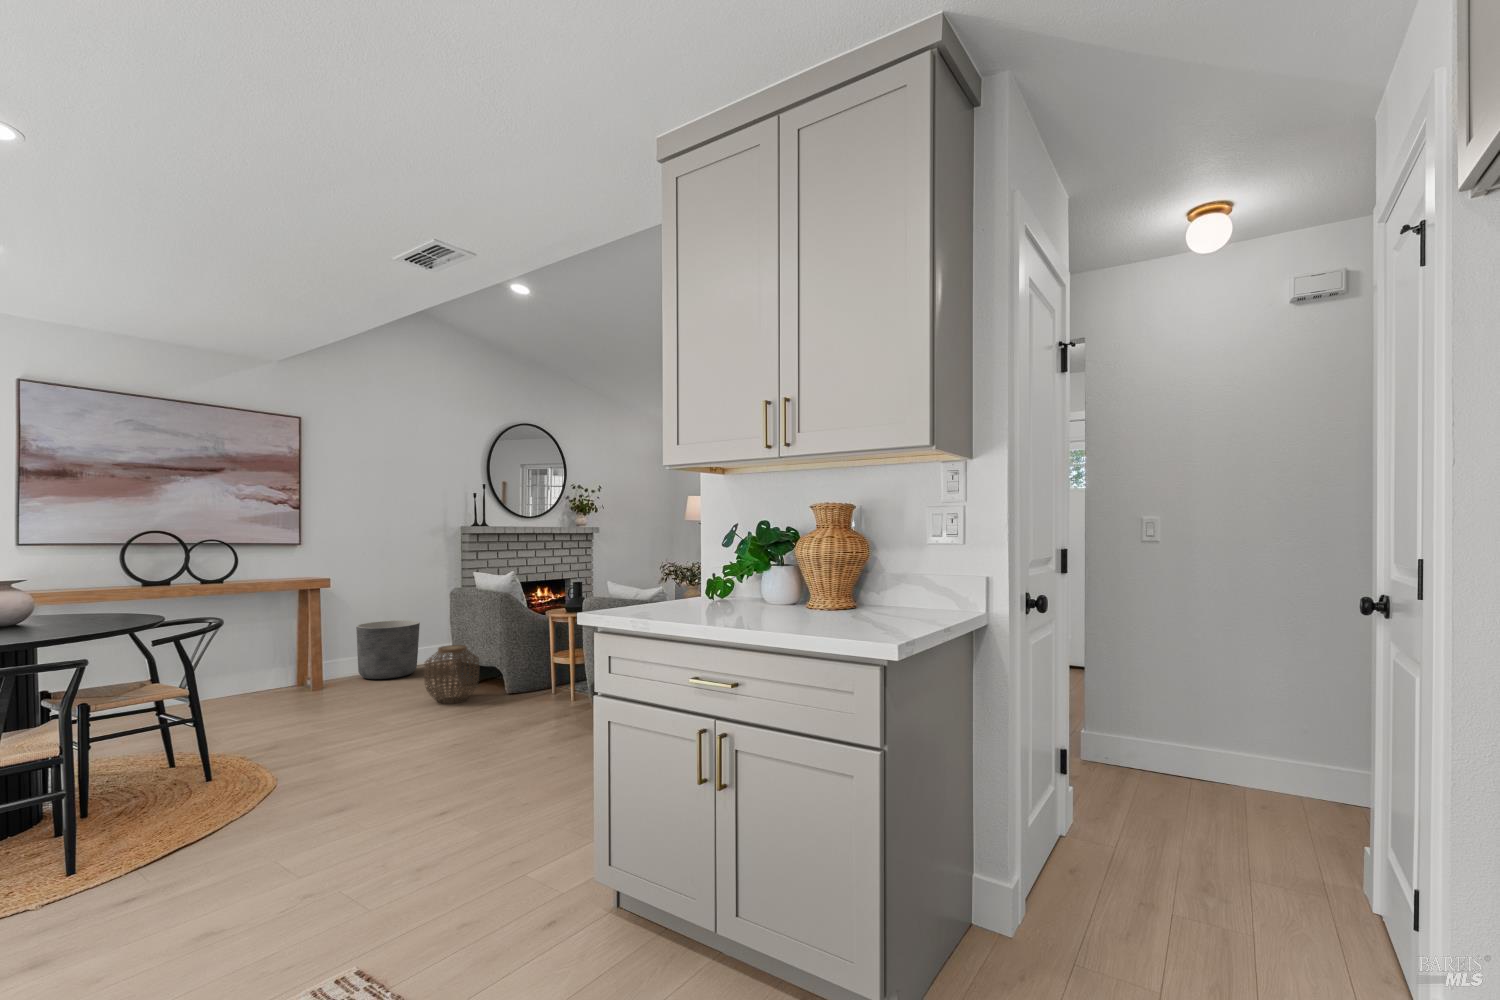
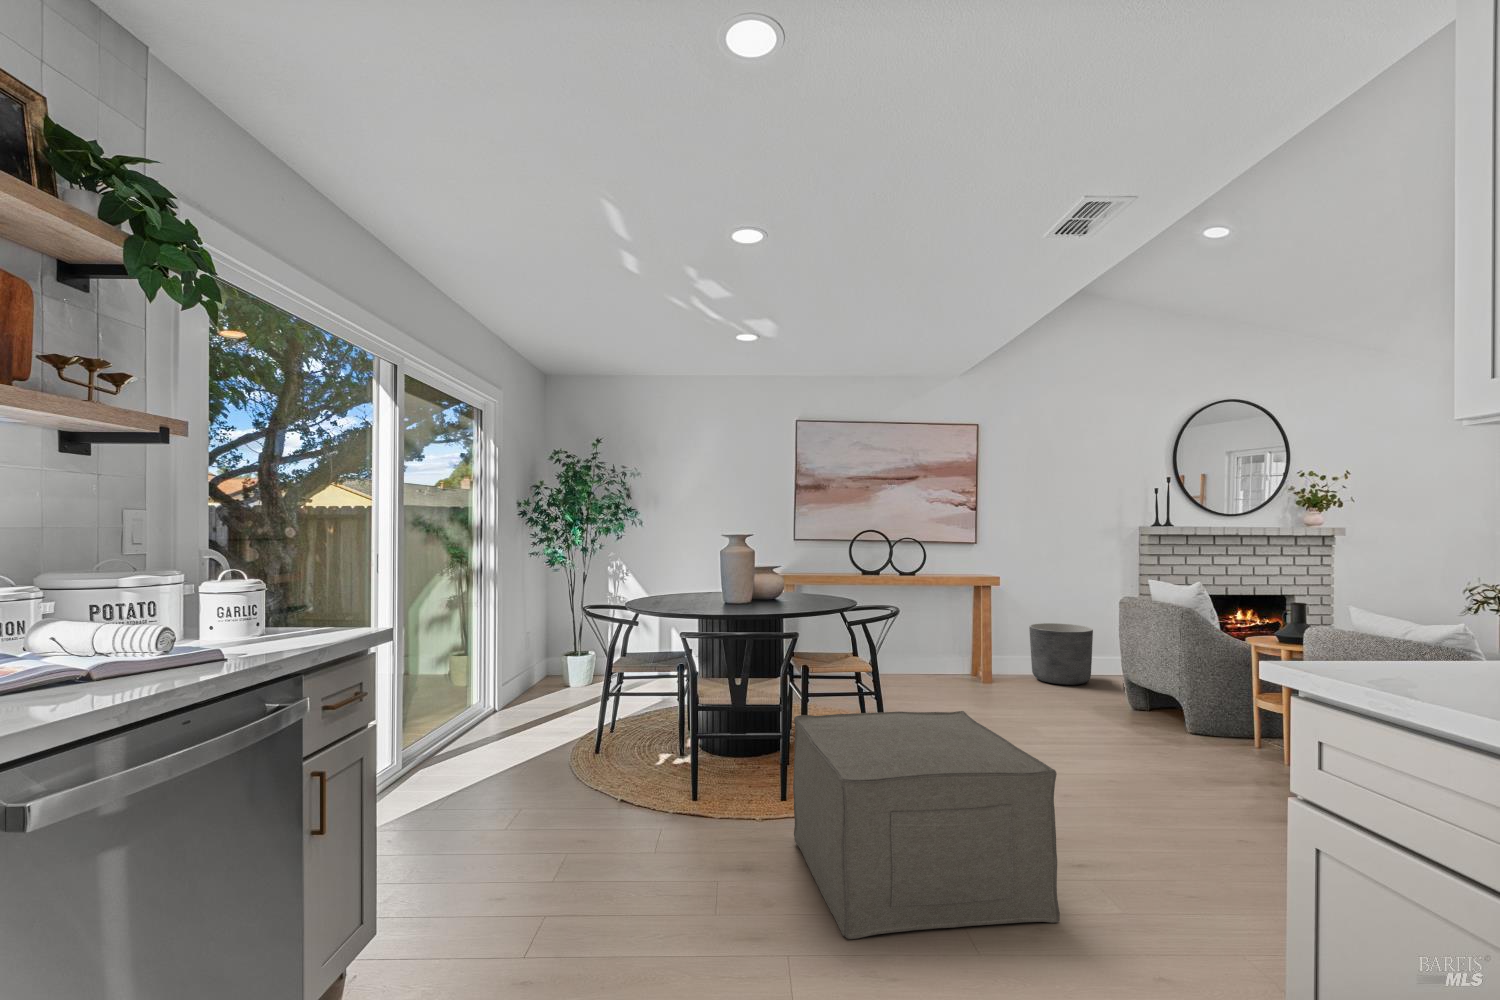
woven basket: present [424,645,479,704] -> none [1089,661,1153,728]
ottoman: none [111,705,446,965] -> present [793,711,1060,939]

